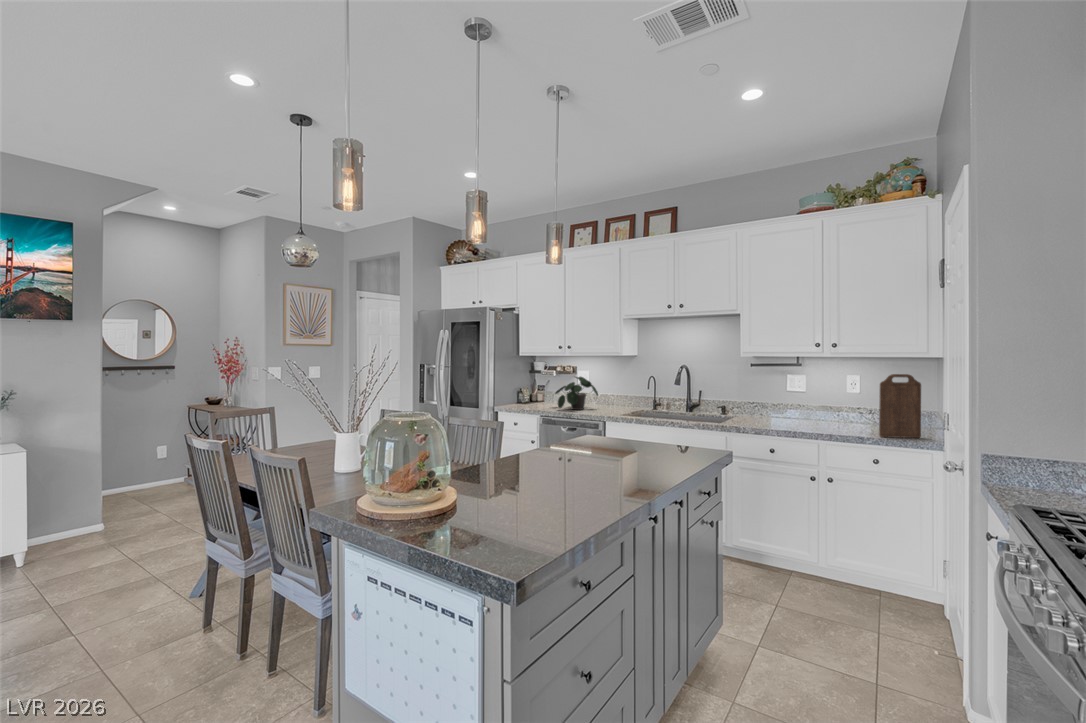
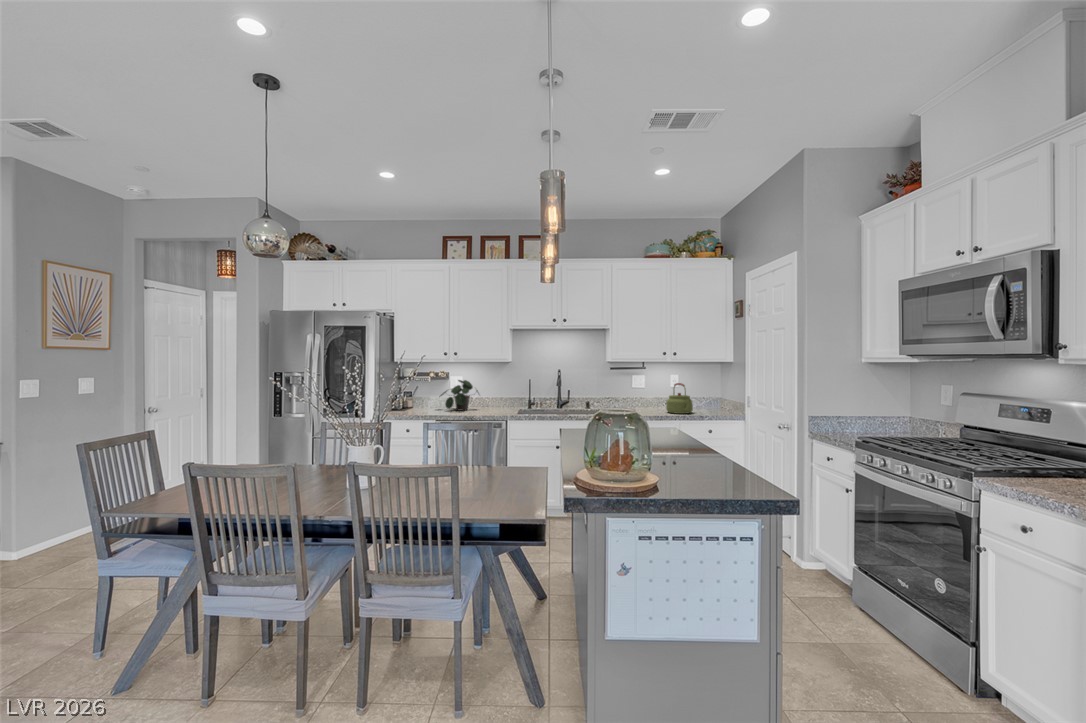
cutting board: present [879,374,921,438] -> none [702,372,726,417]
kettle: none [829,387,869,429] -> present [666,383,693,414]

